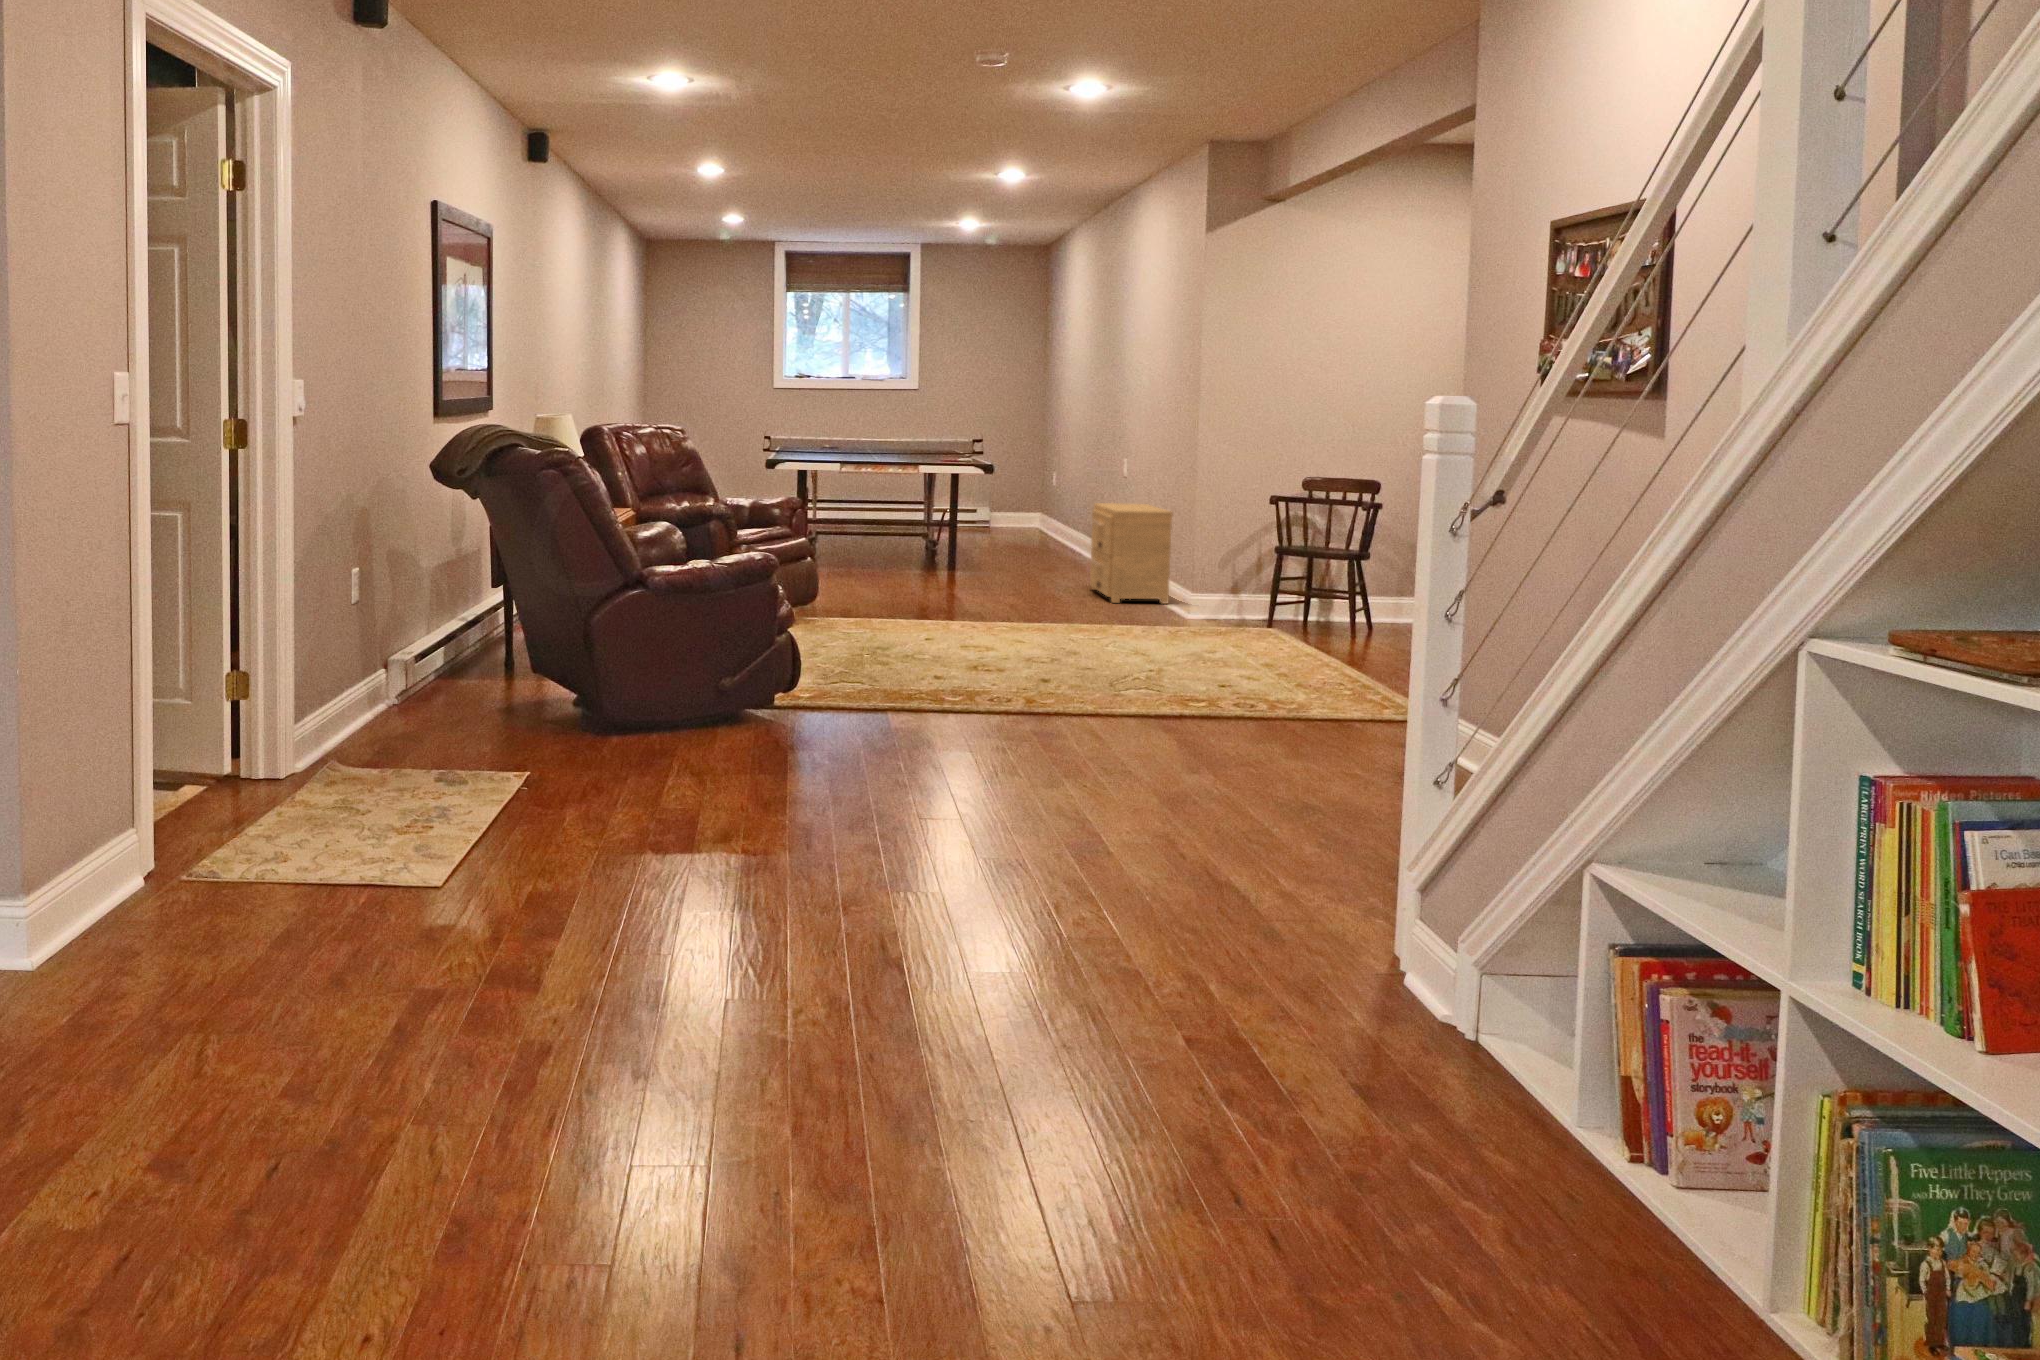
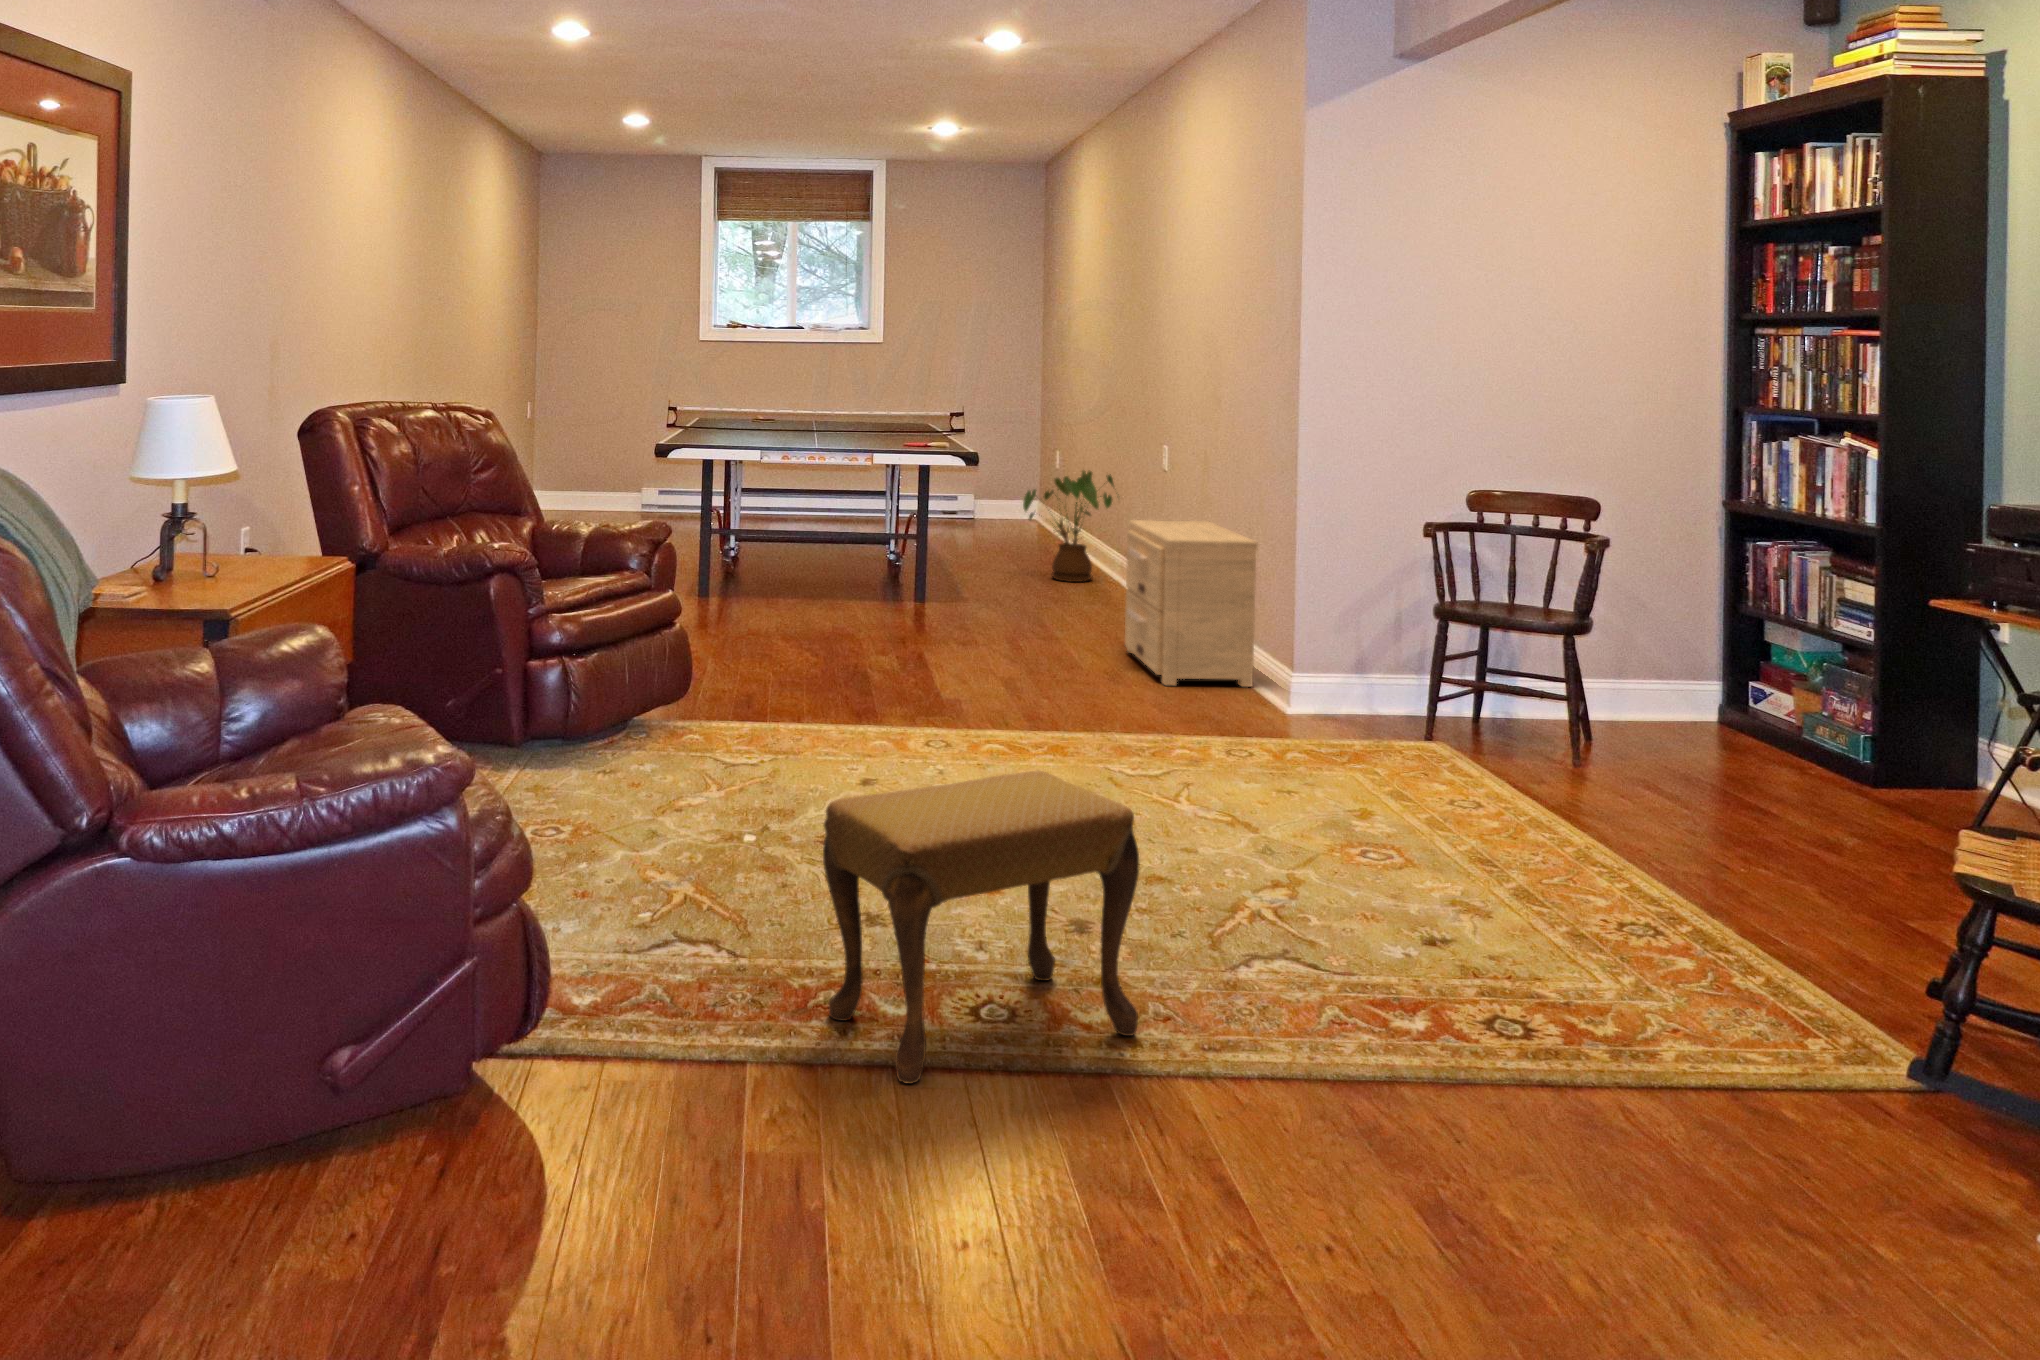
house plant: none [1025,478,1094,558] -> present [1023,470,1114,582]
footstool: none [925,589,1072,710] -> present [823,771,1140,1084]

